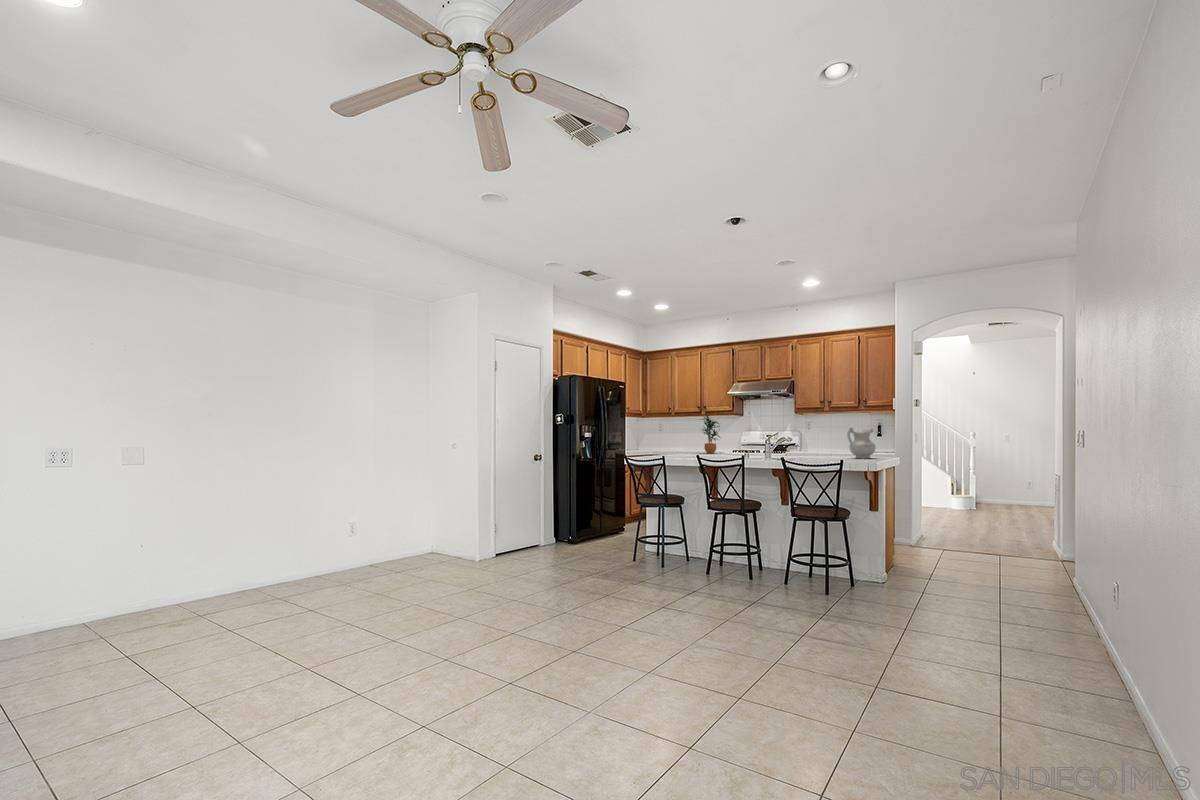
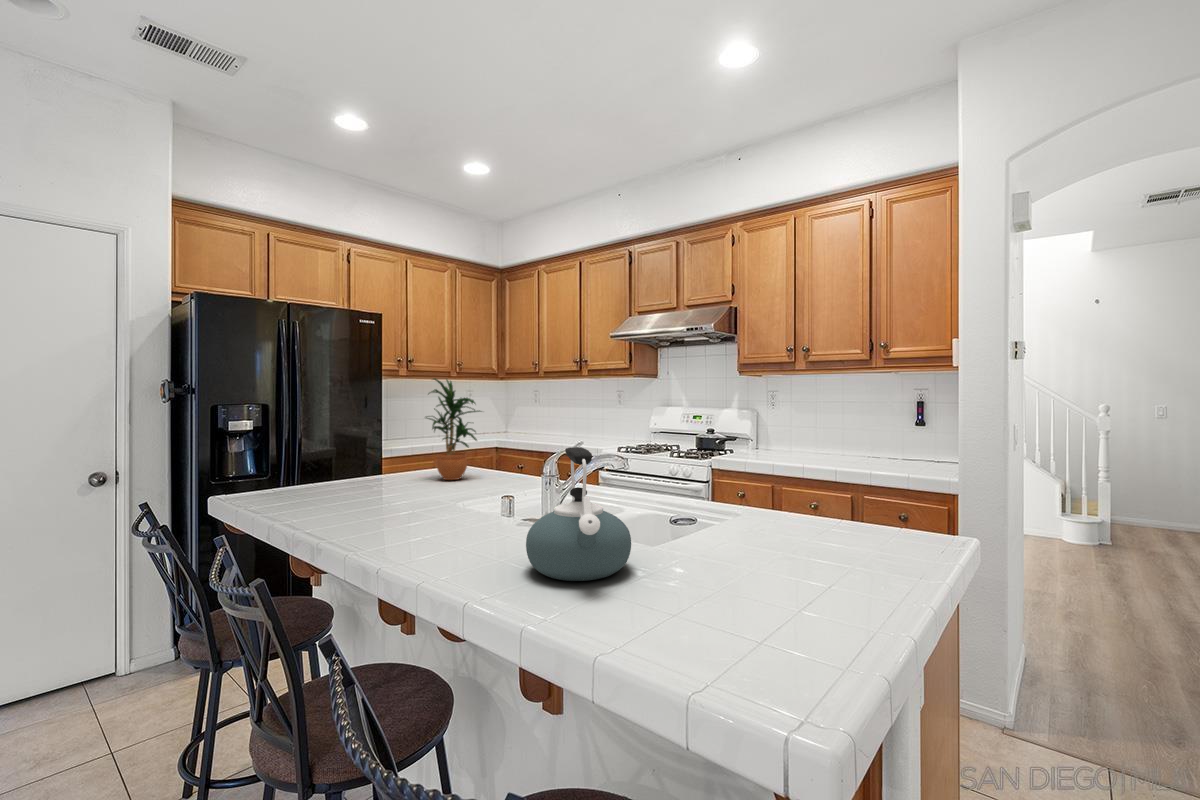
ceramic pitcher: present [847,428,875,458] -> none [697,452,826,602]
kettle: none [802,429,829,458] -> present [526,447,631,581]

